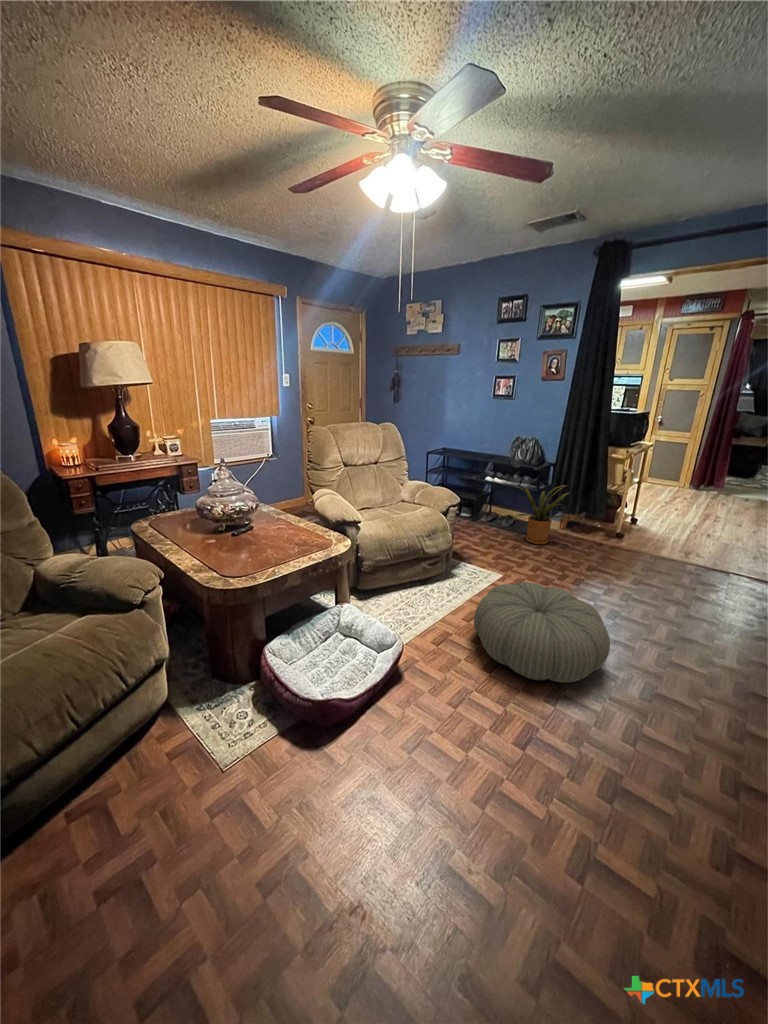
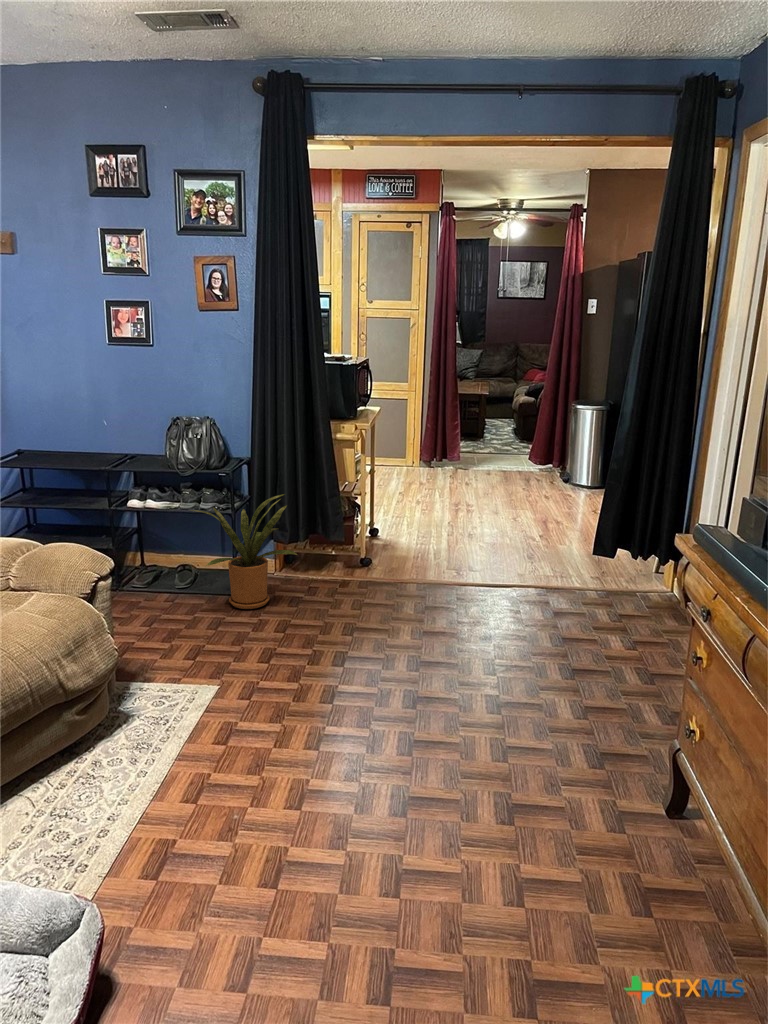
pouf: present [474,582,610,683] -> none [214,685,435,863]

